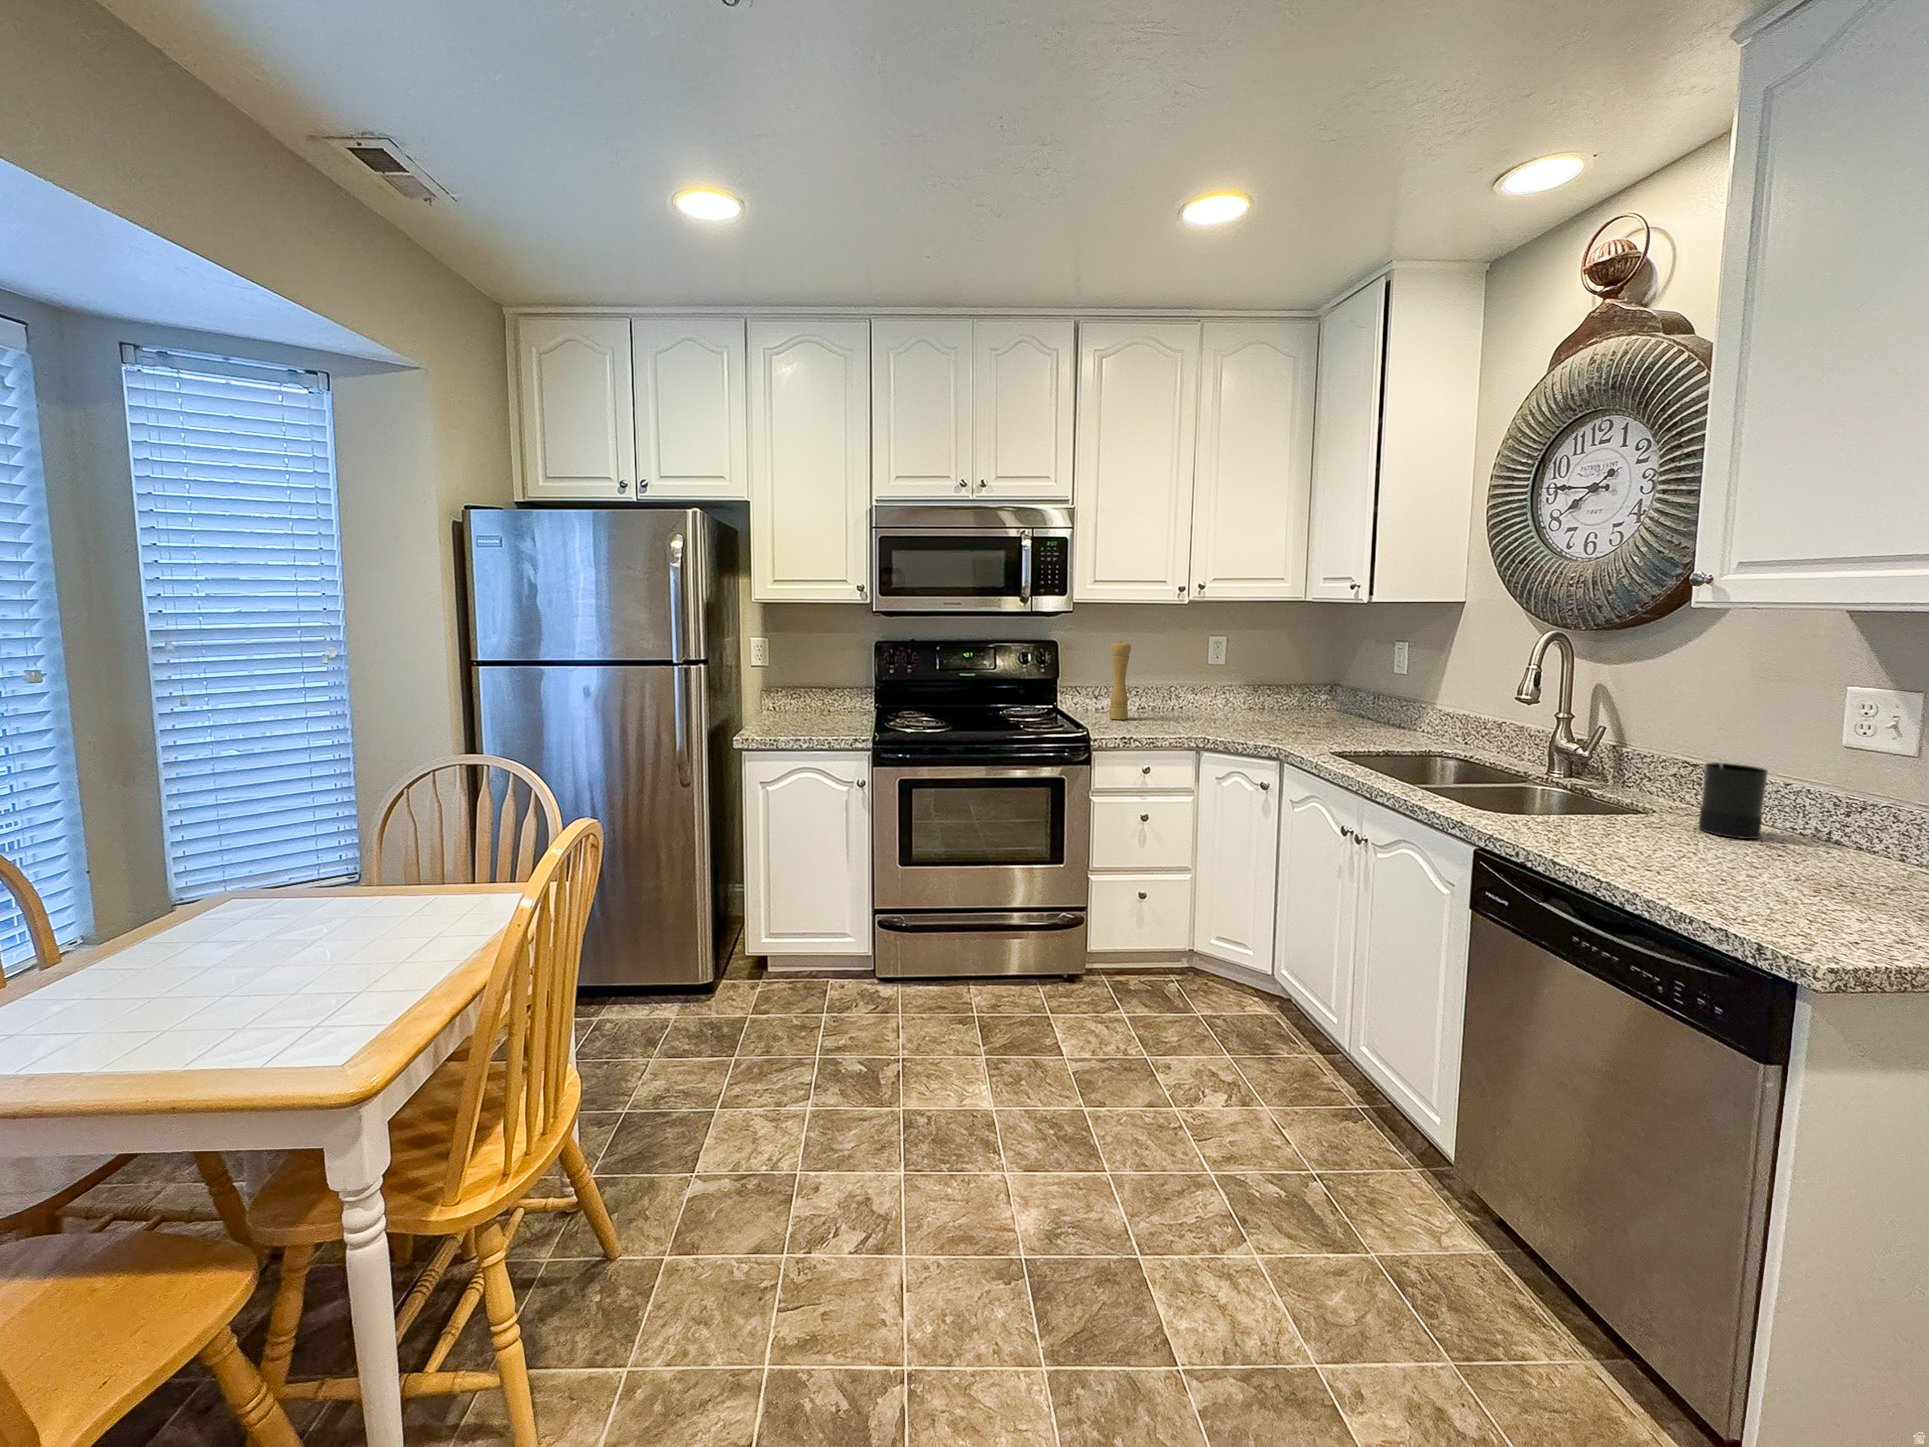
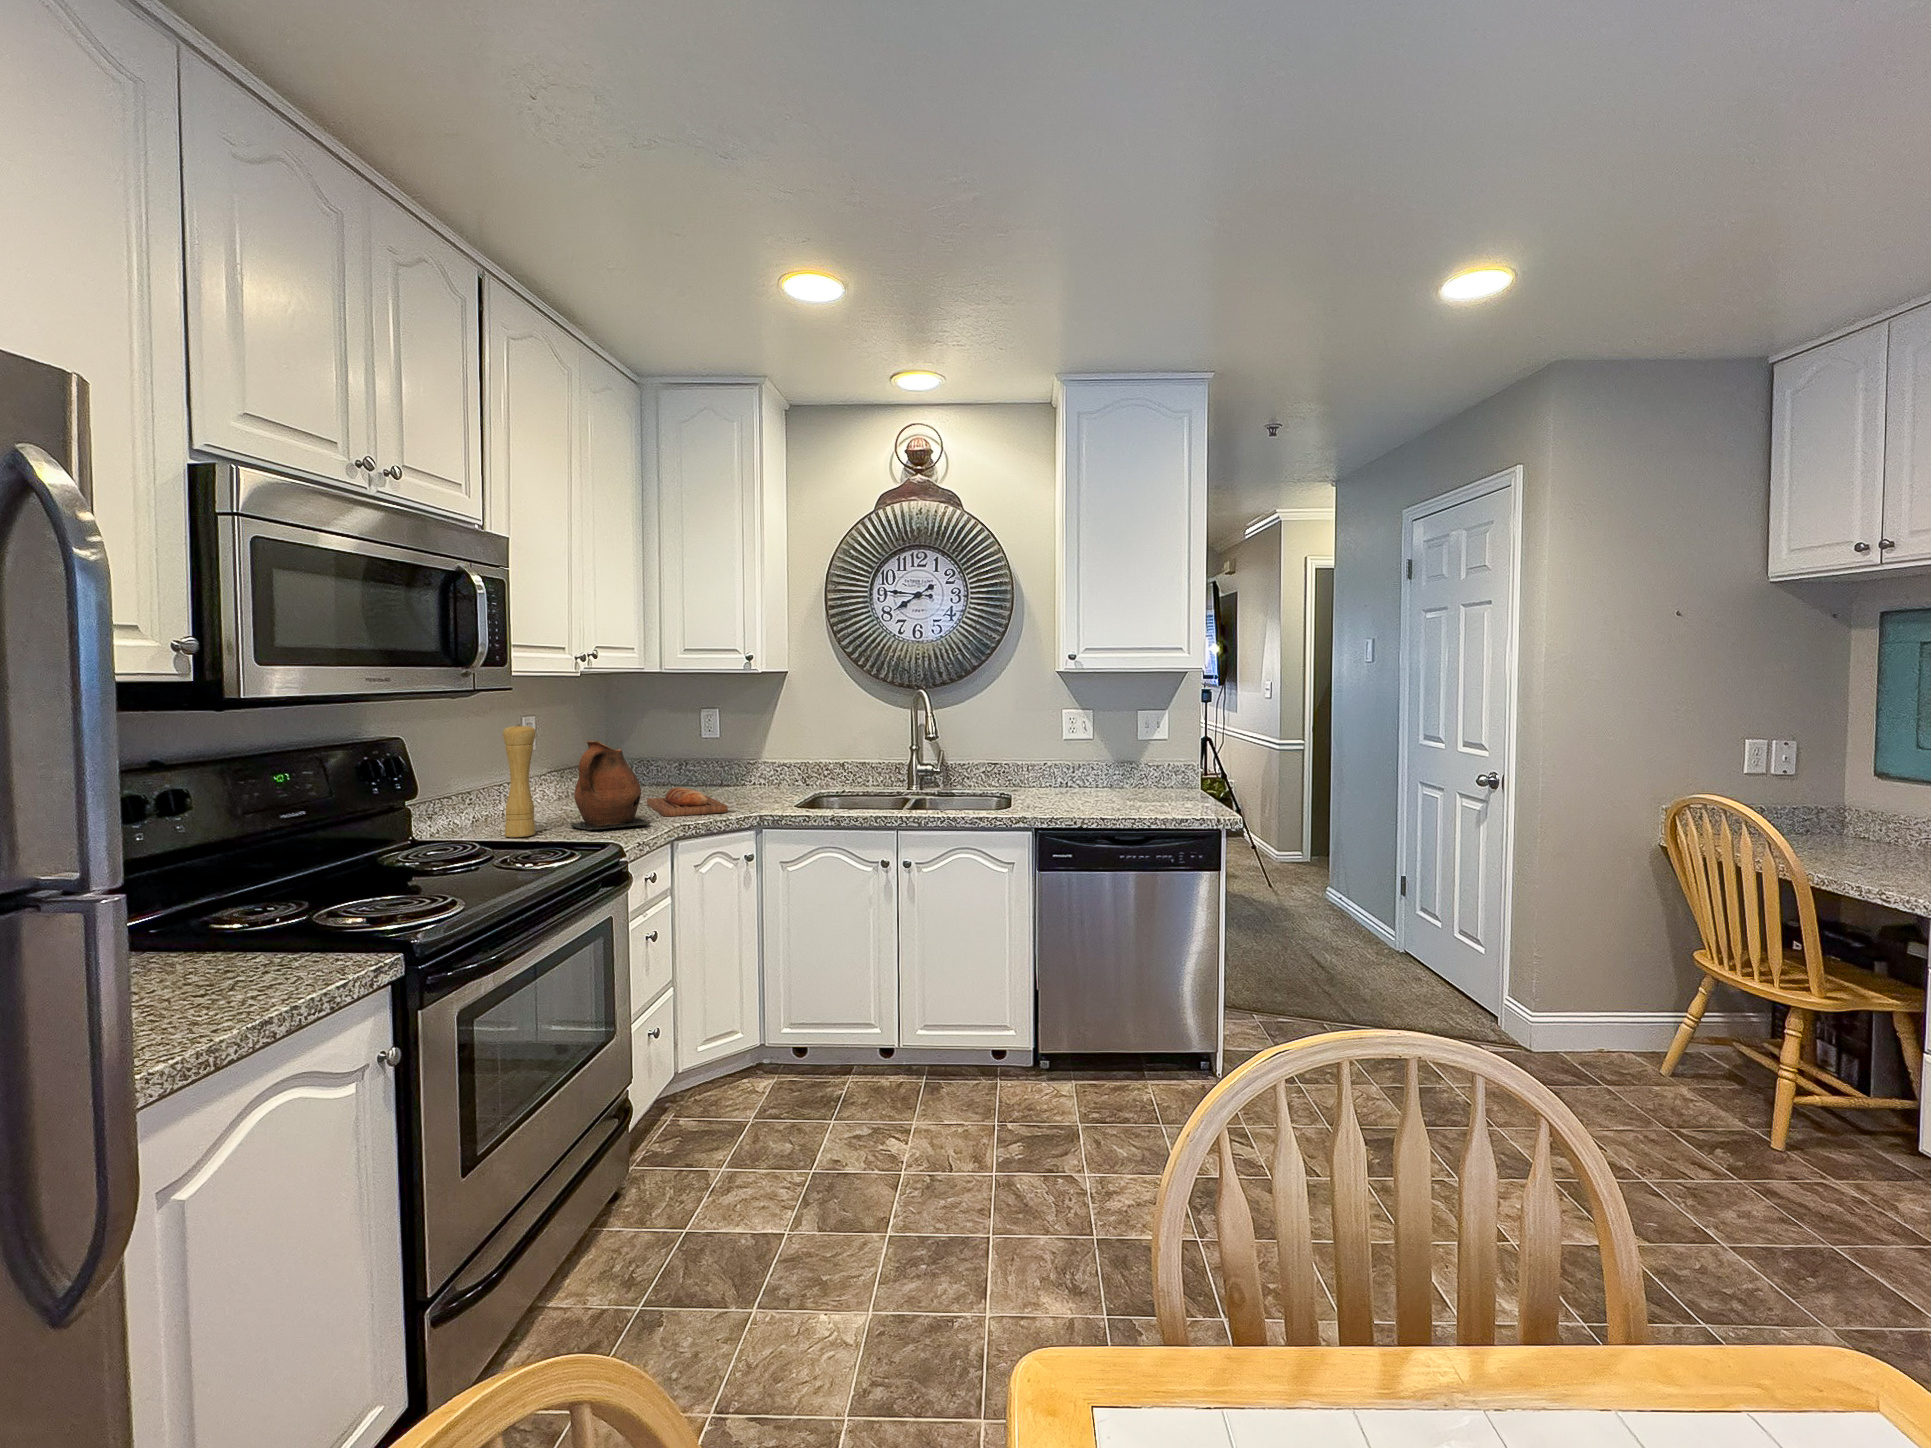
ceramic pitcher: none [1150,658,1217,731] -> present [571,741,651,830]
bread loaf: none [1246,712,1356,740] -> present [647,787,728,817]
candle: present [1698,757,1768,839] -> none [1029,755,1055,796]

